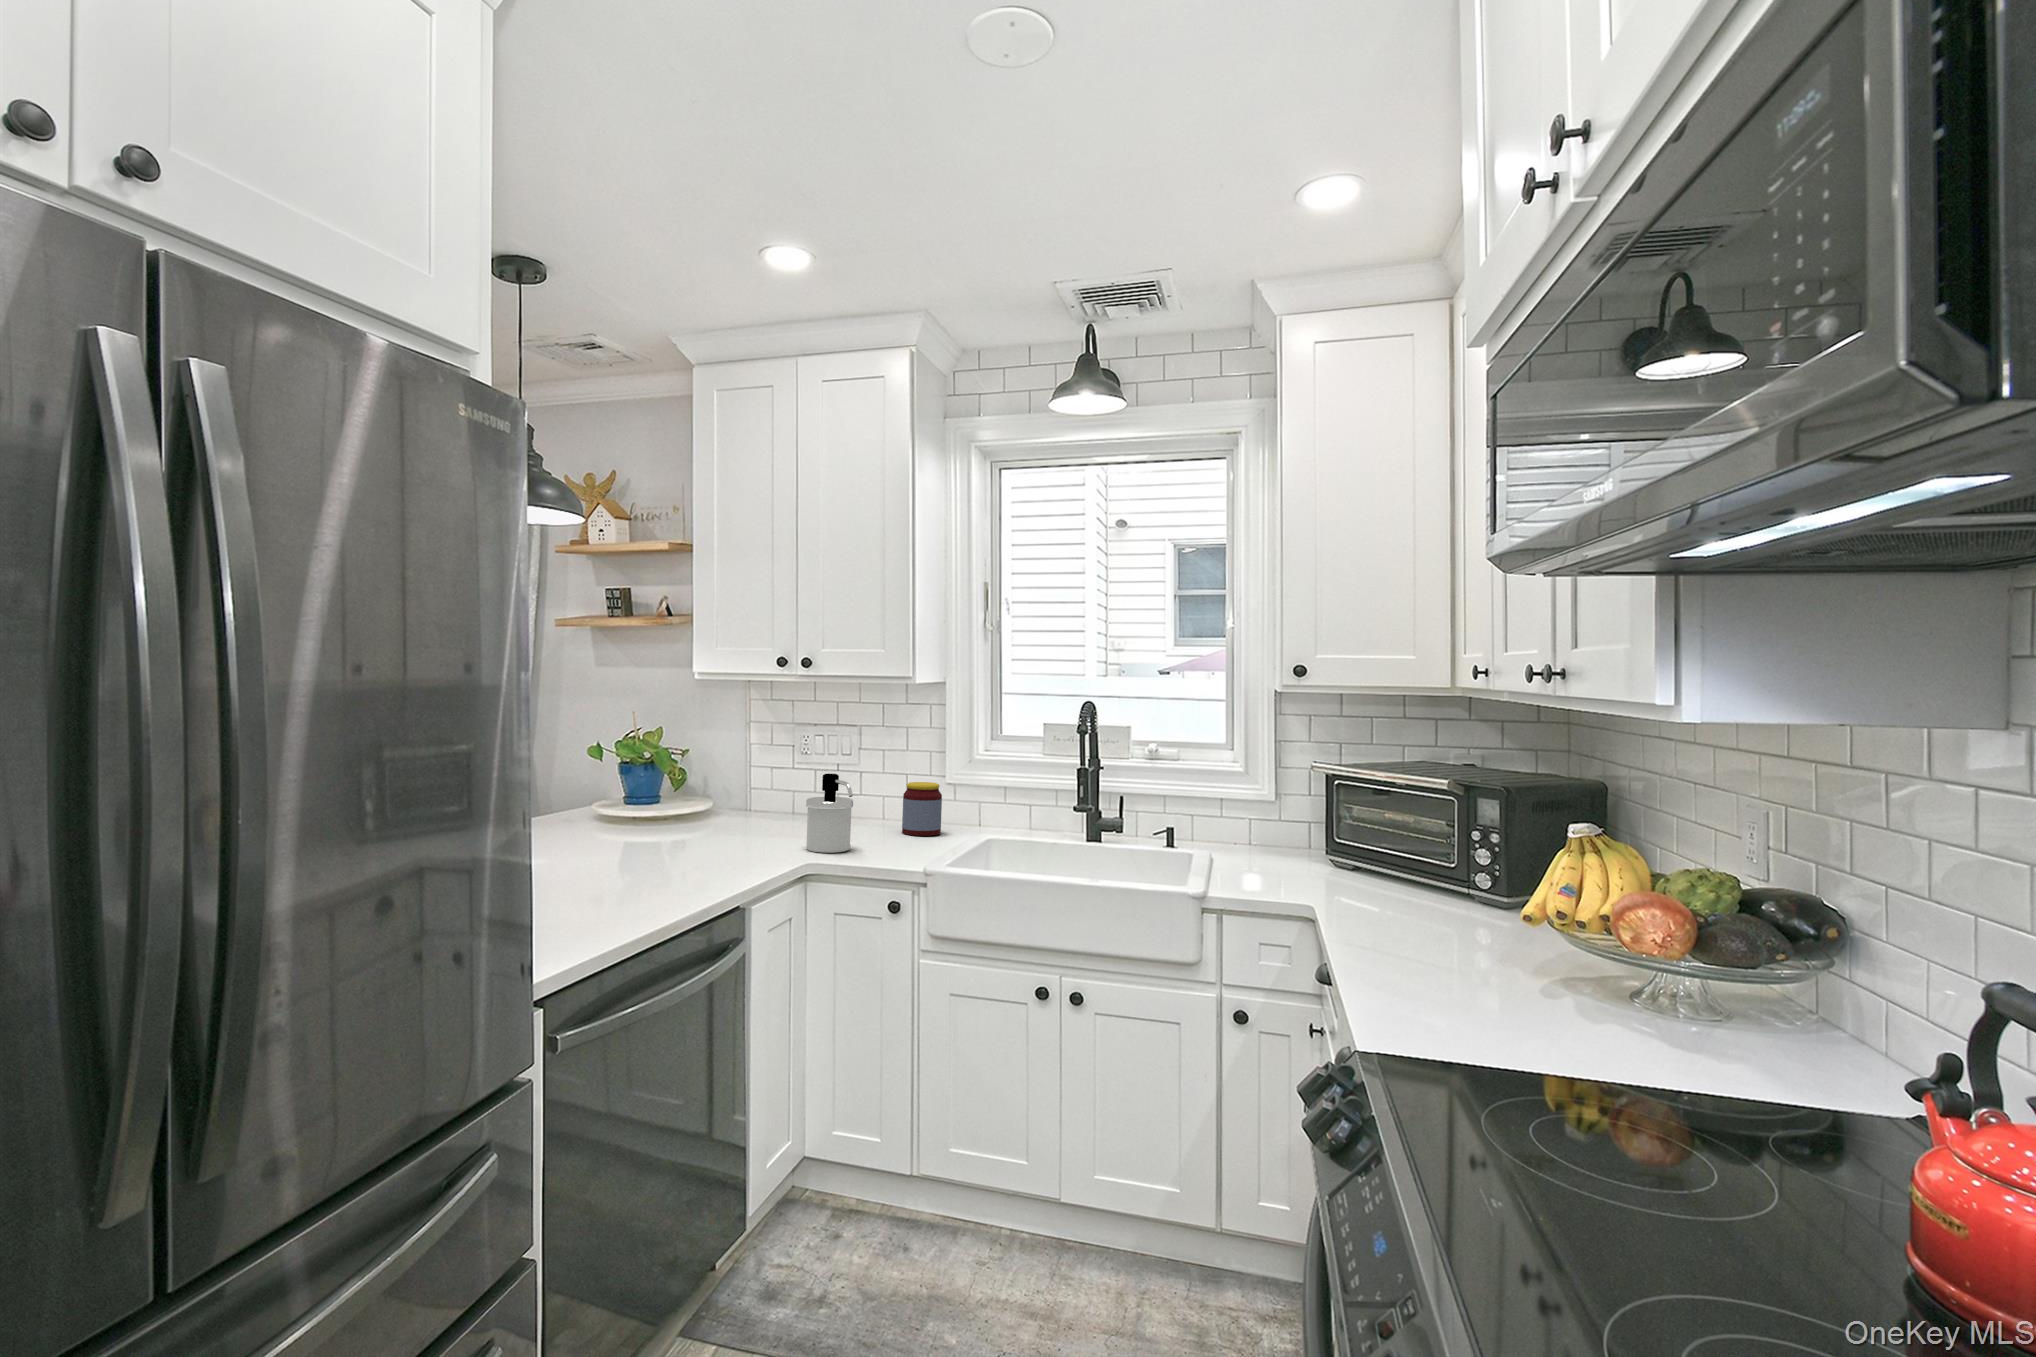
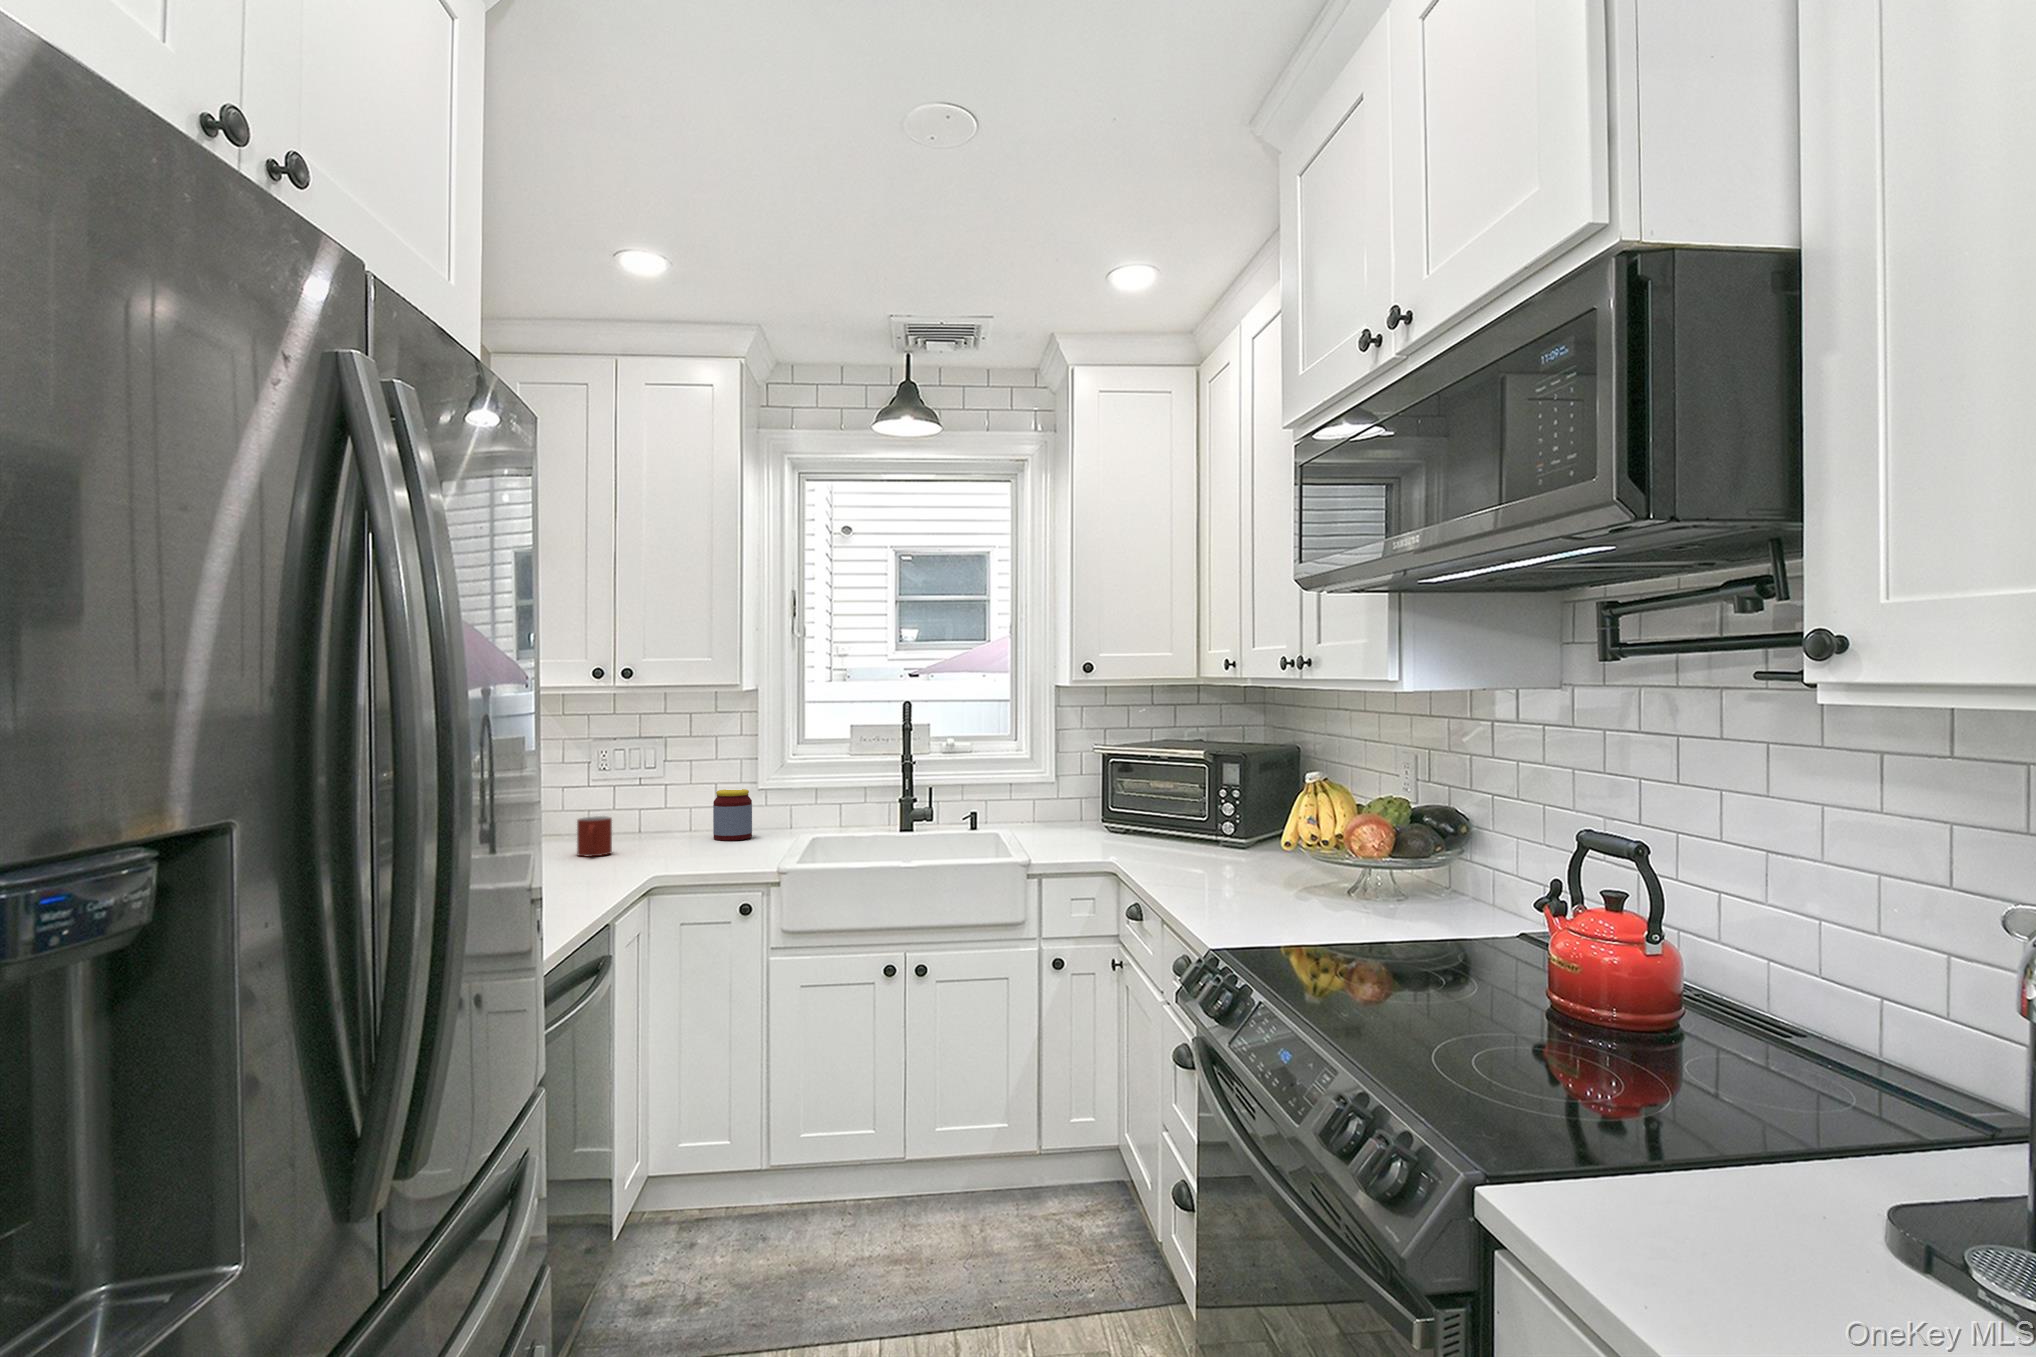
soap dispenser: present [806,773,853,853] -> none [637,785,692,861]
mug: none [756,800,791,841] -> present [577,816,612,857]

